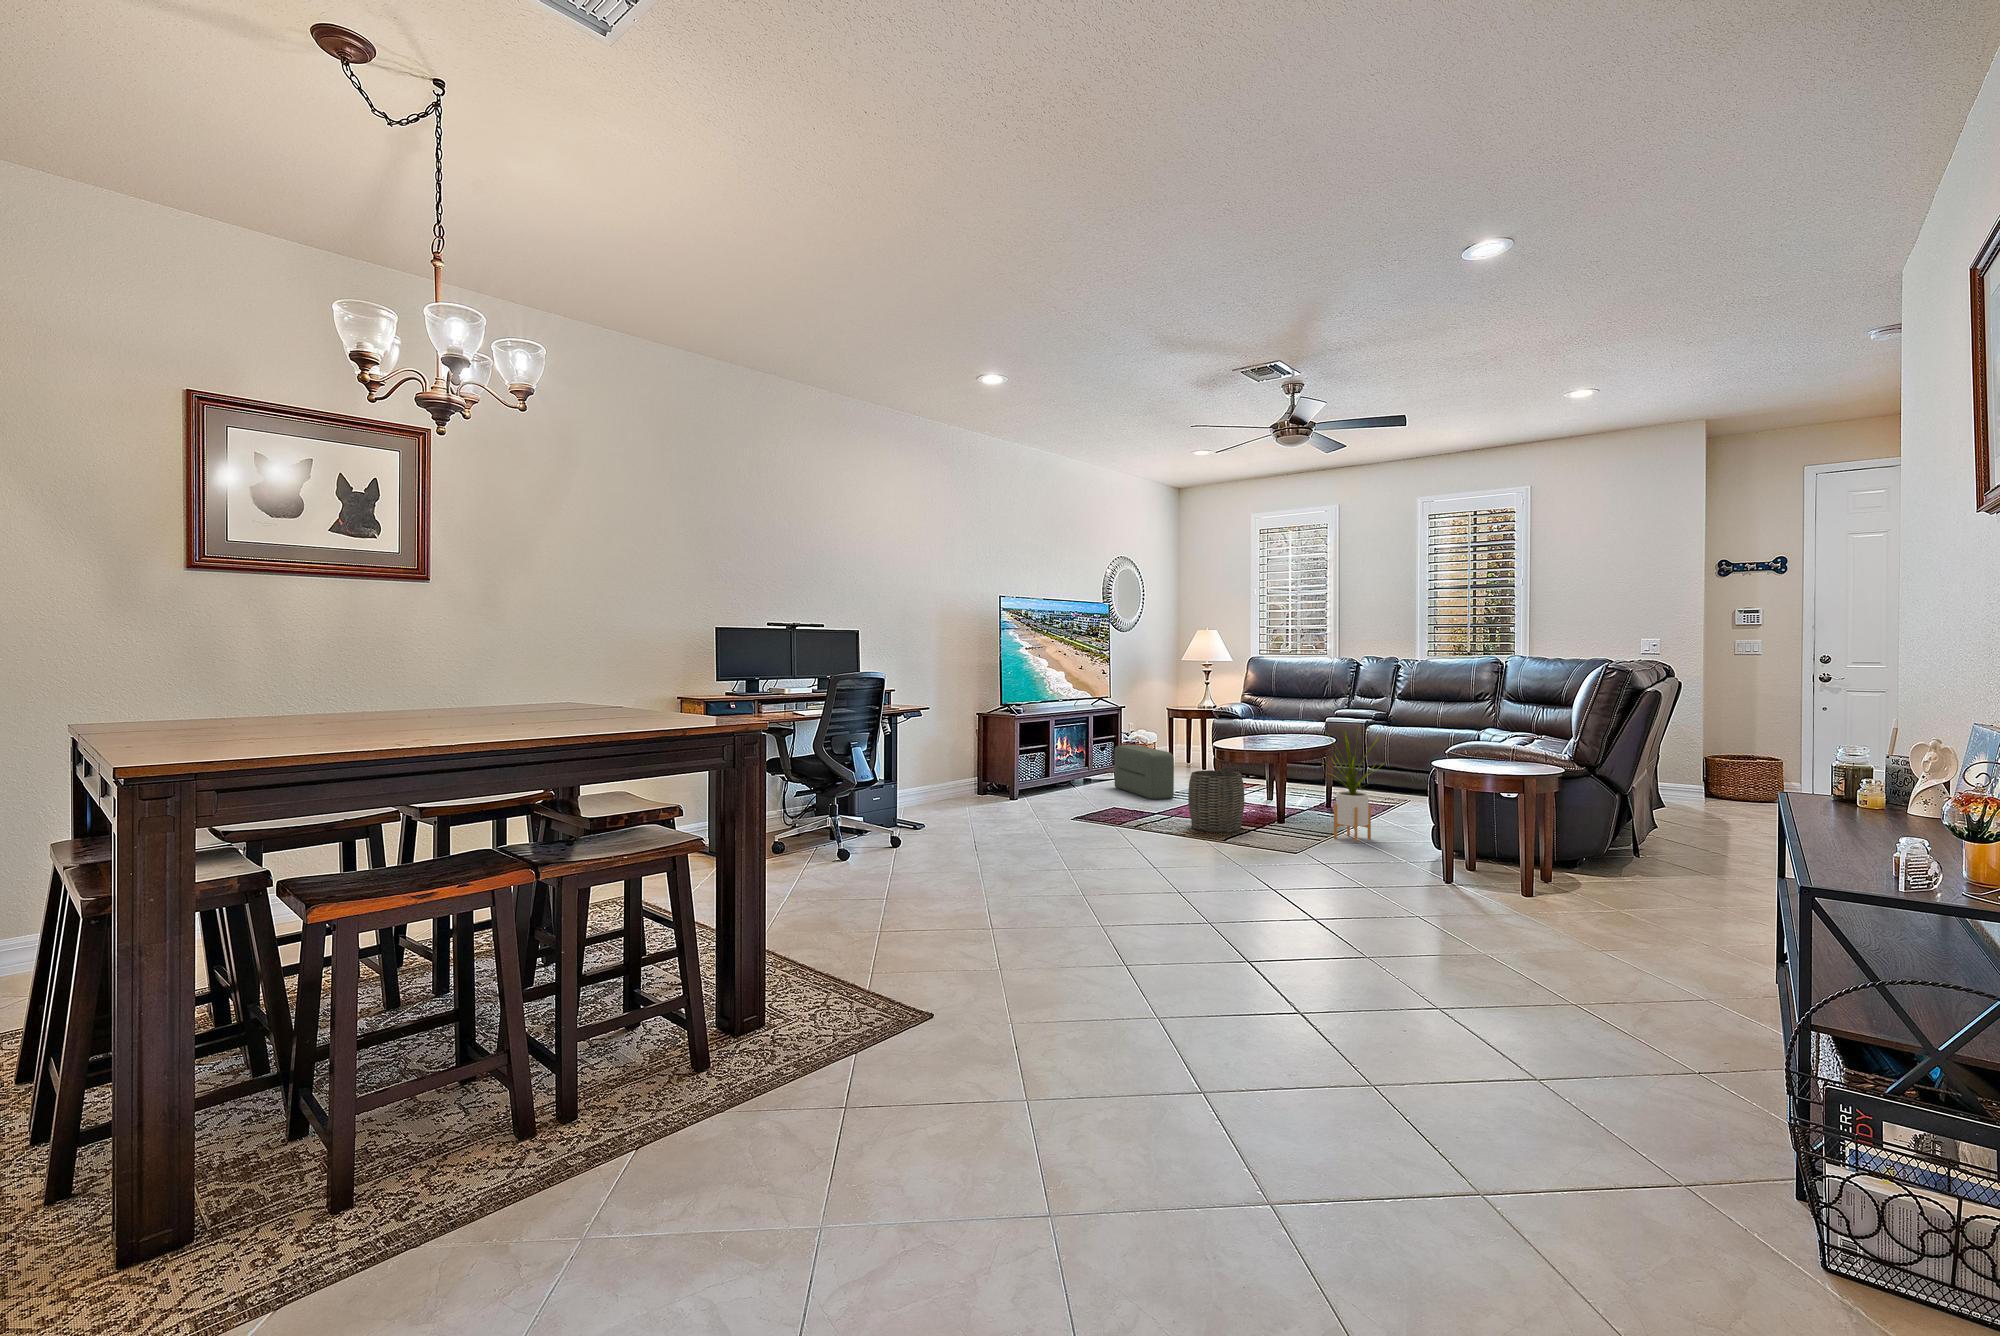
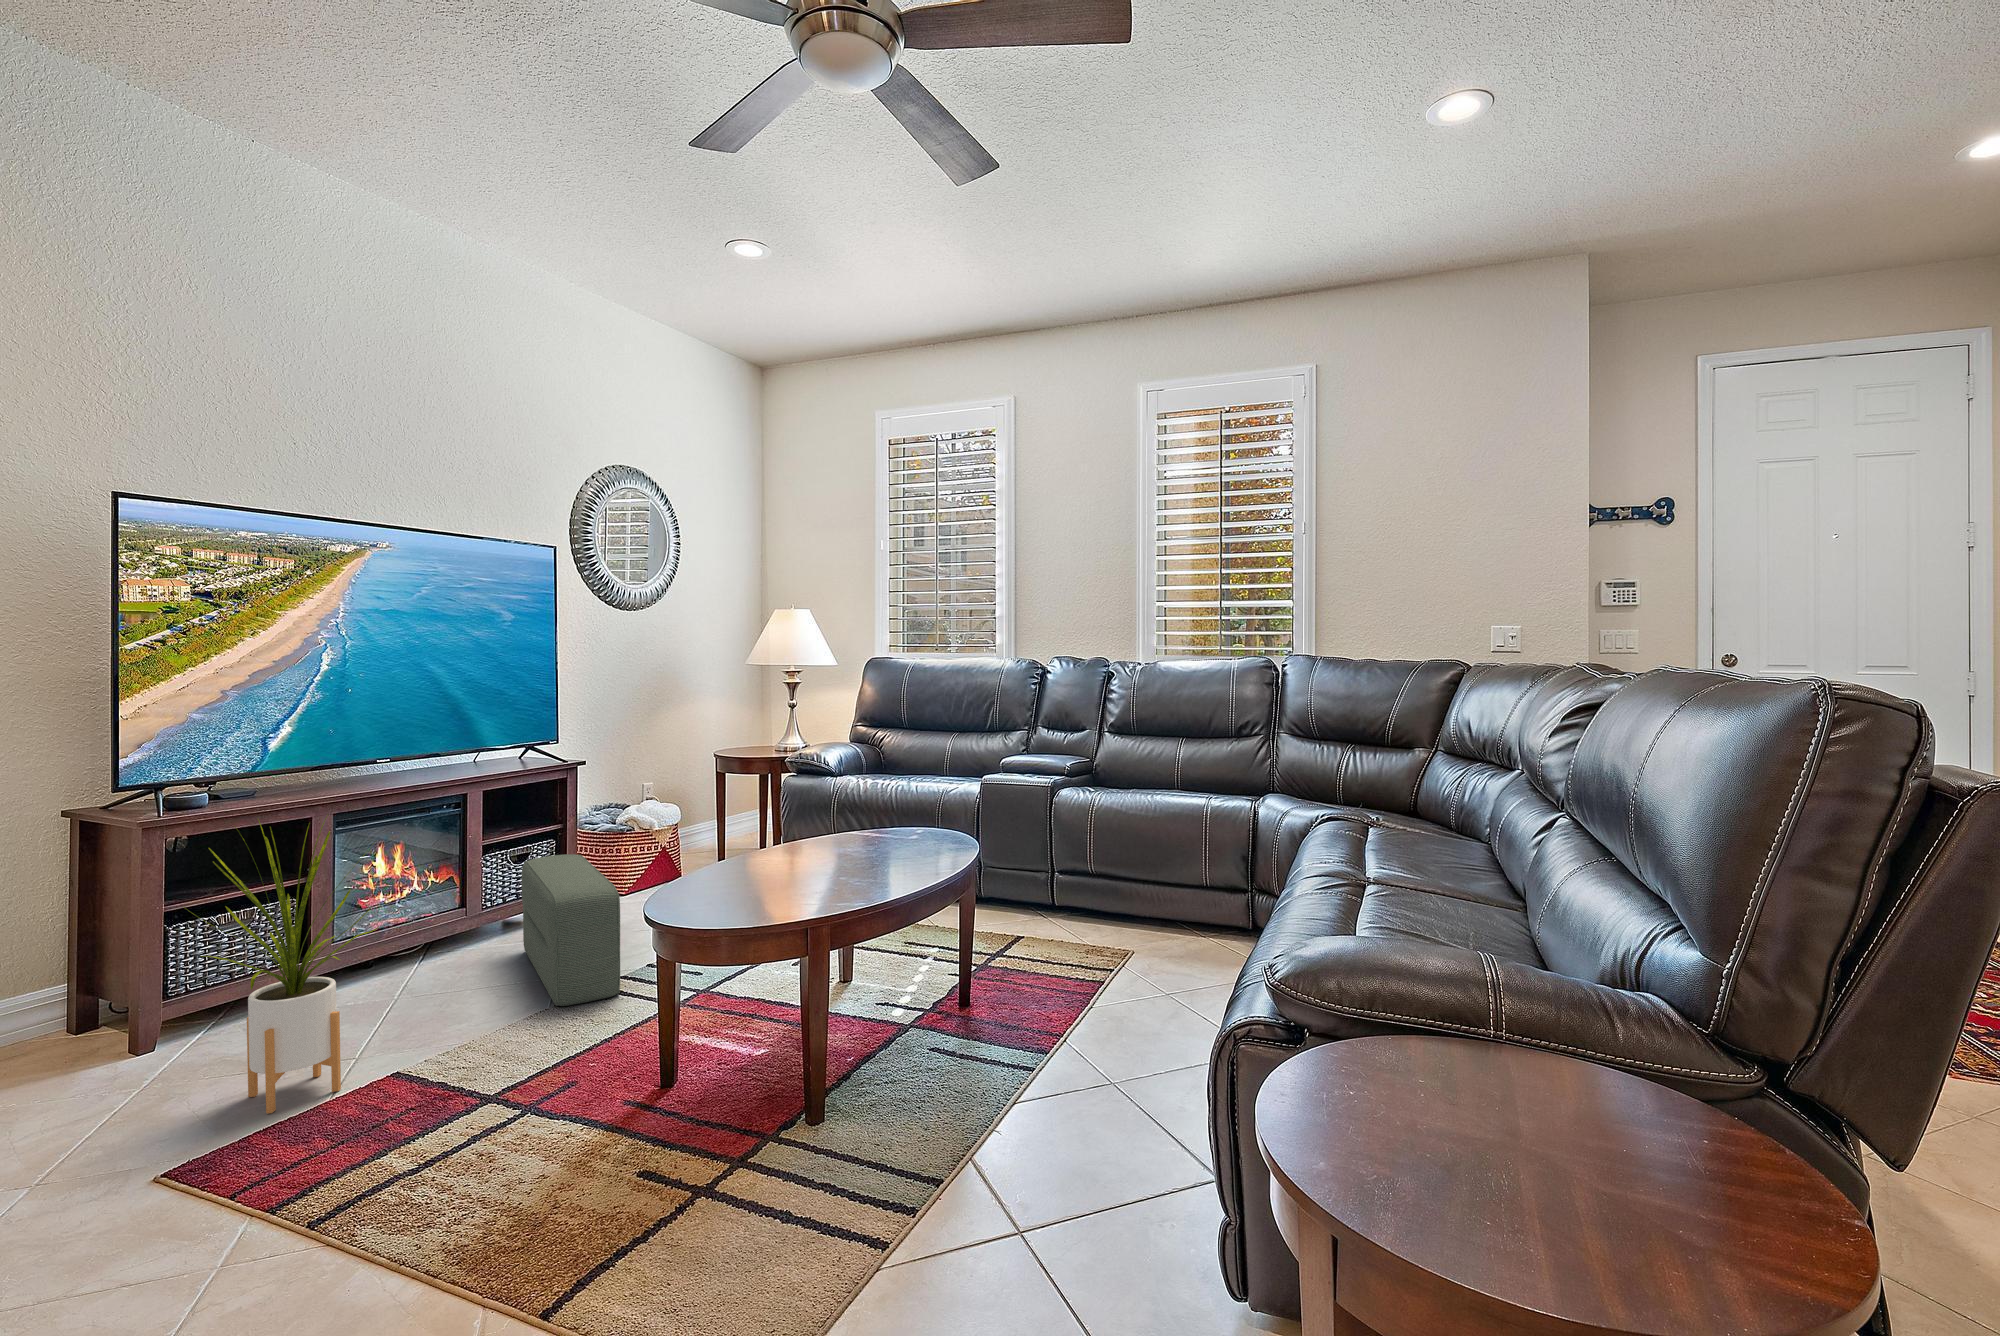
house plant: present [1326,728,1382,842] -> present [184,817,378,1113]
woven basket: present [1188,770,1244,832] -> none [494,1001,679,1242]

